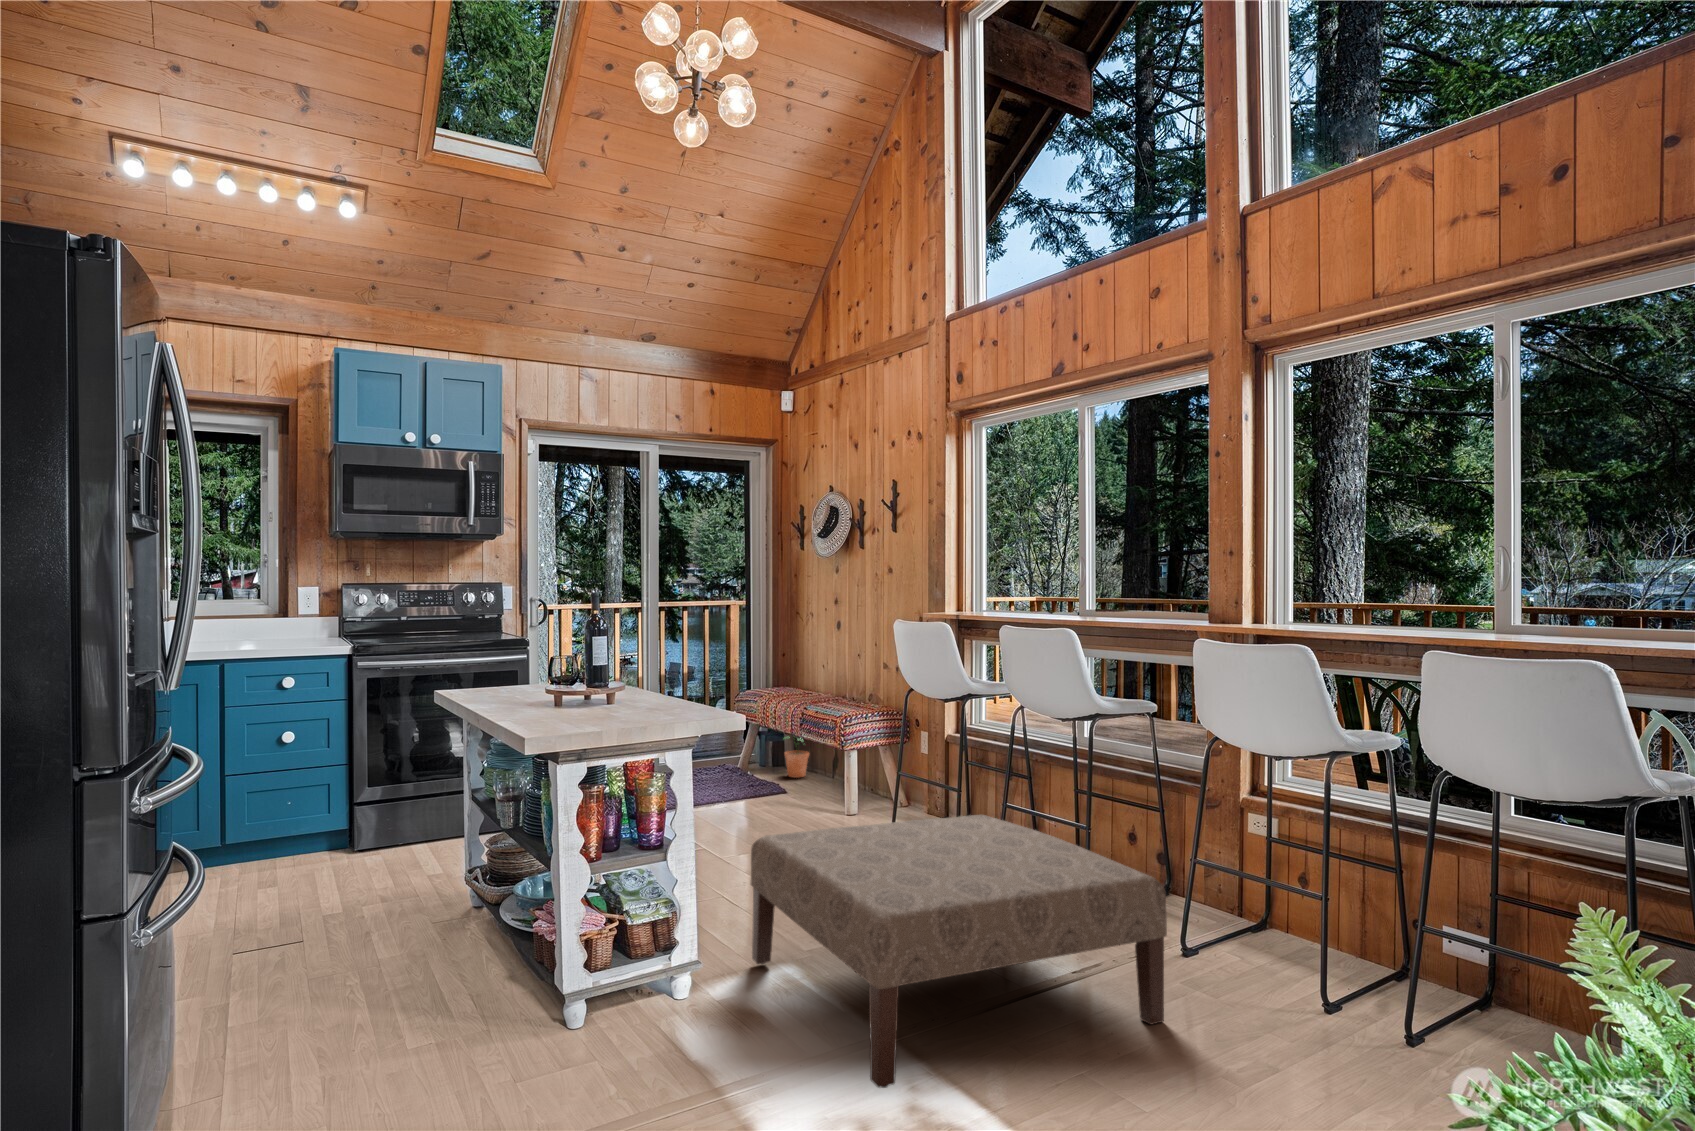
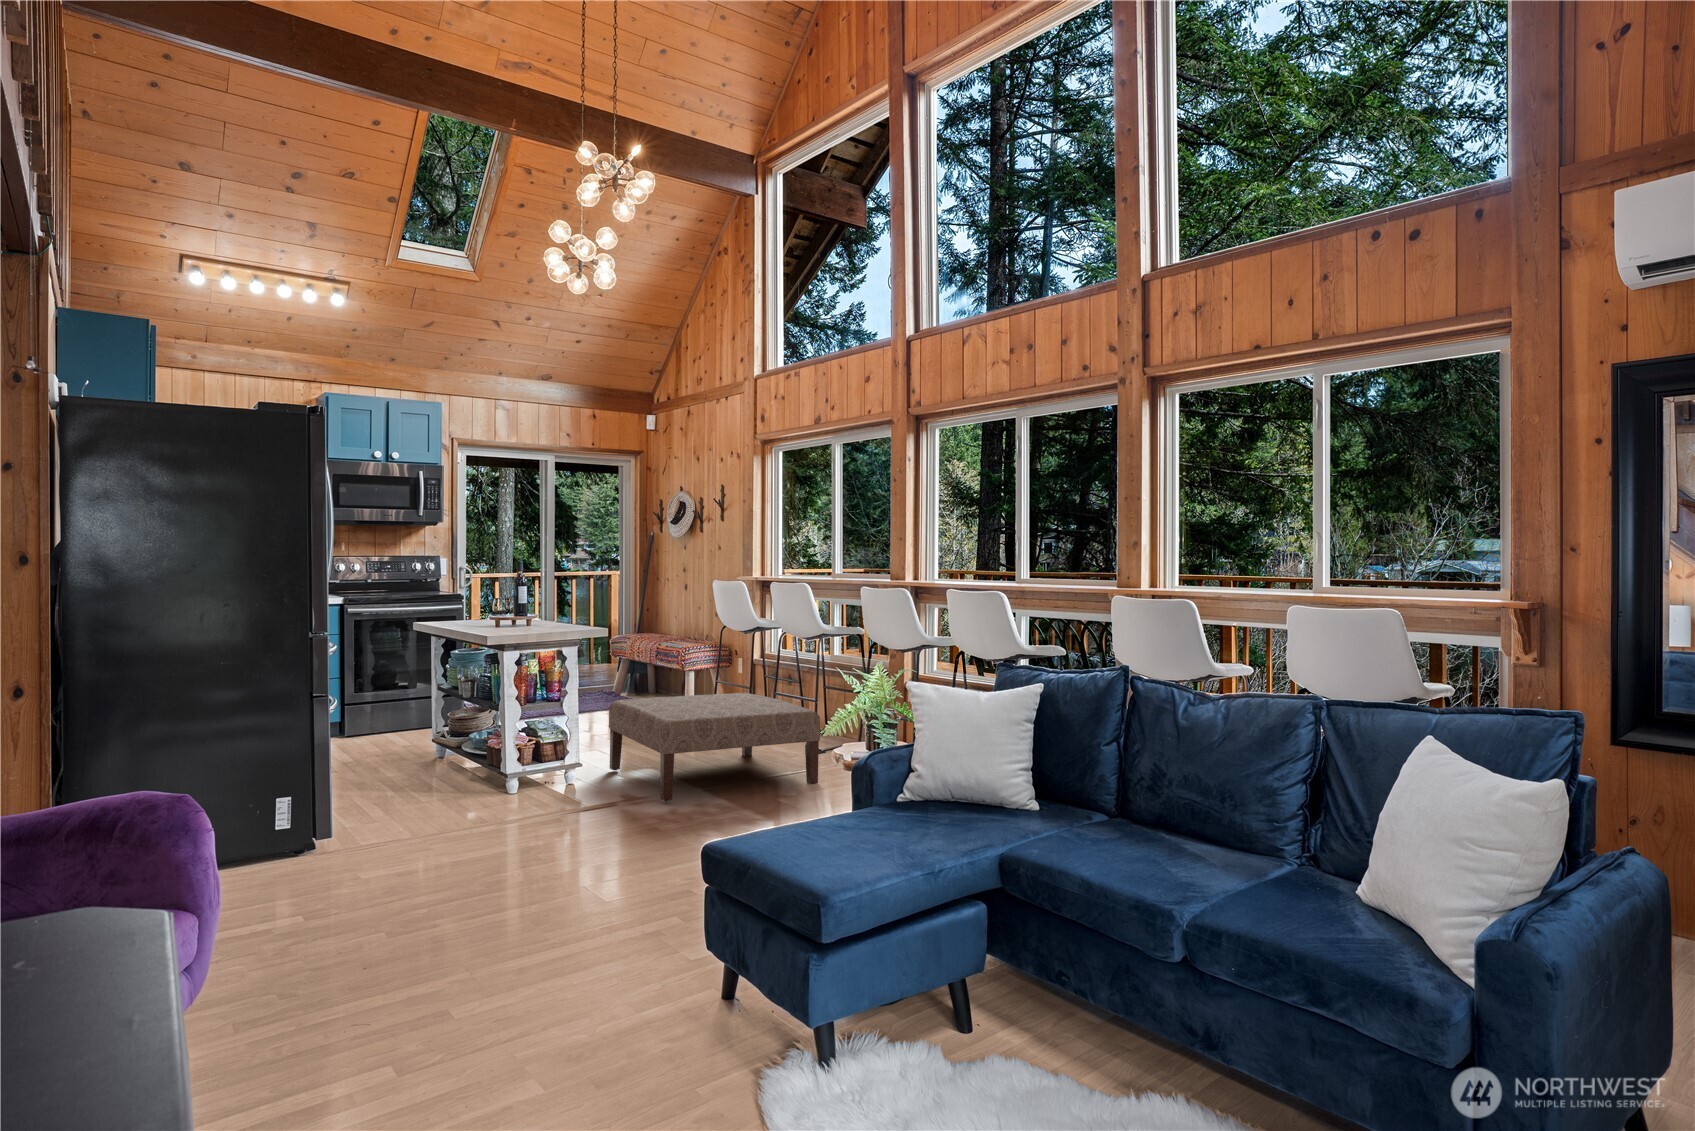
potted plant: present [785,737,809,778] -> none [645,643,671,696]

